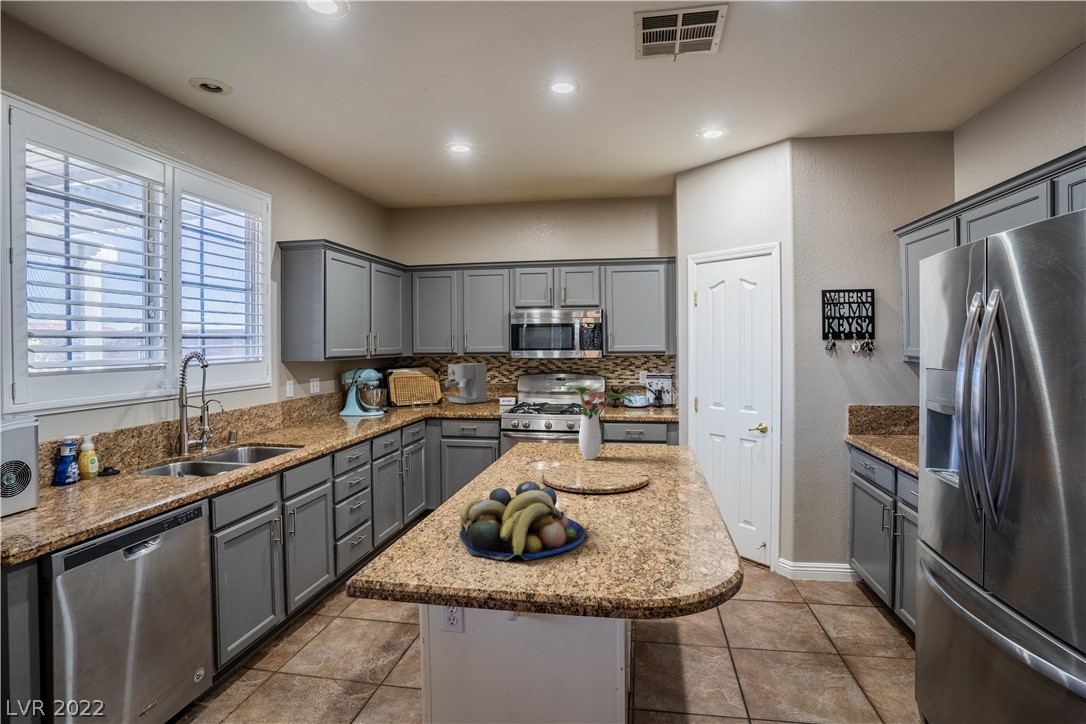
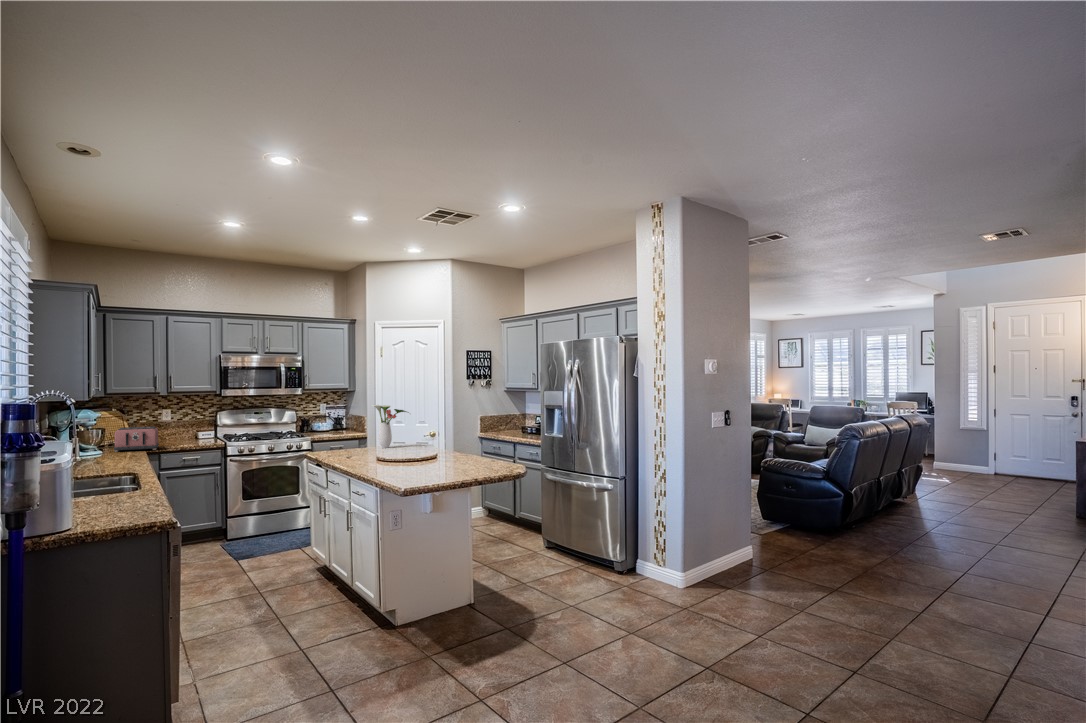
coffee maker: present [445,363,487,404] -> none [147,402,187,440]
toaster: none [360,390,419,418] -> present [114,427,159,452]
fruit bowl: present [459,481,586,560] -> none [403,441,454,463]

